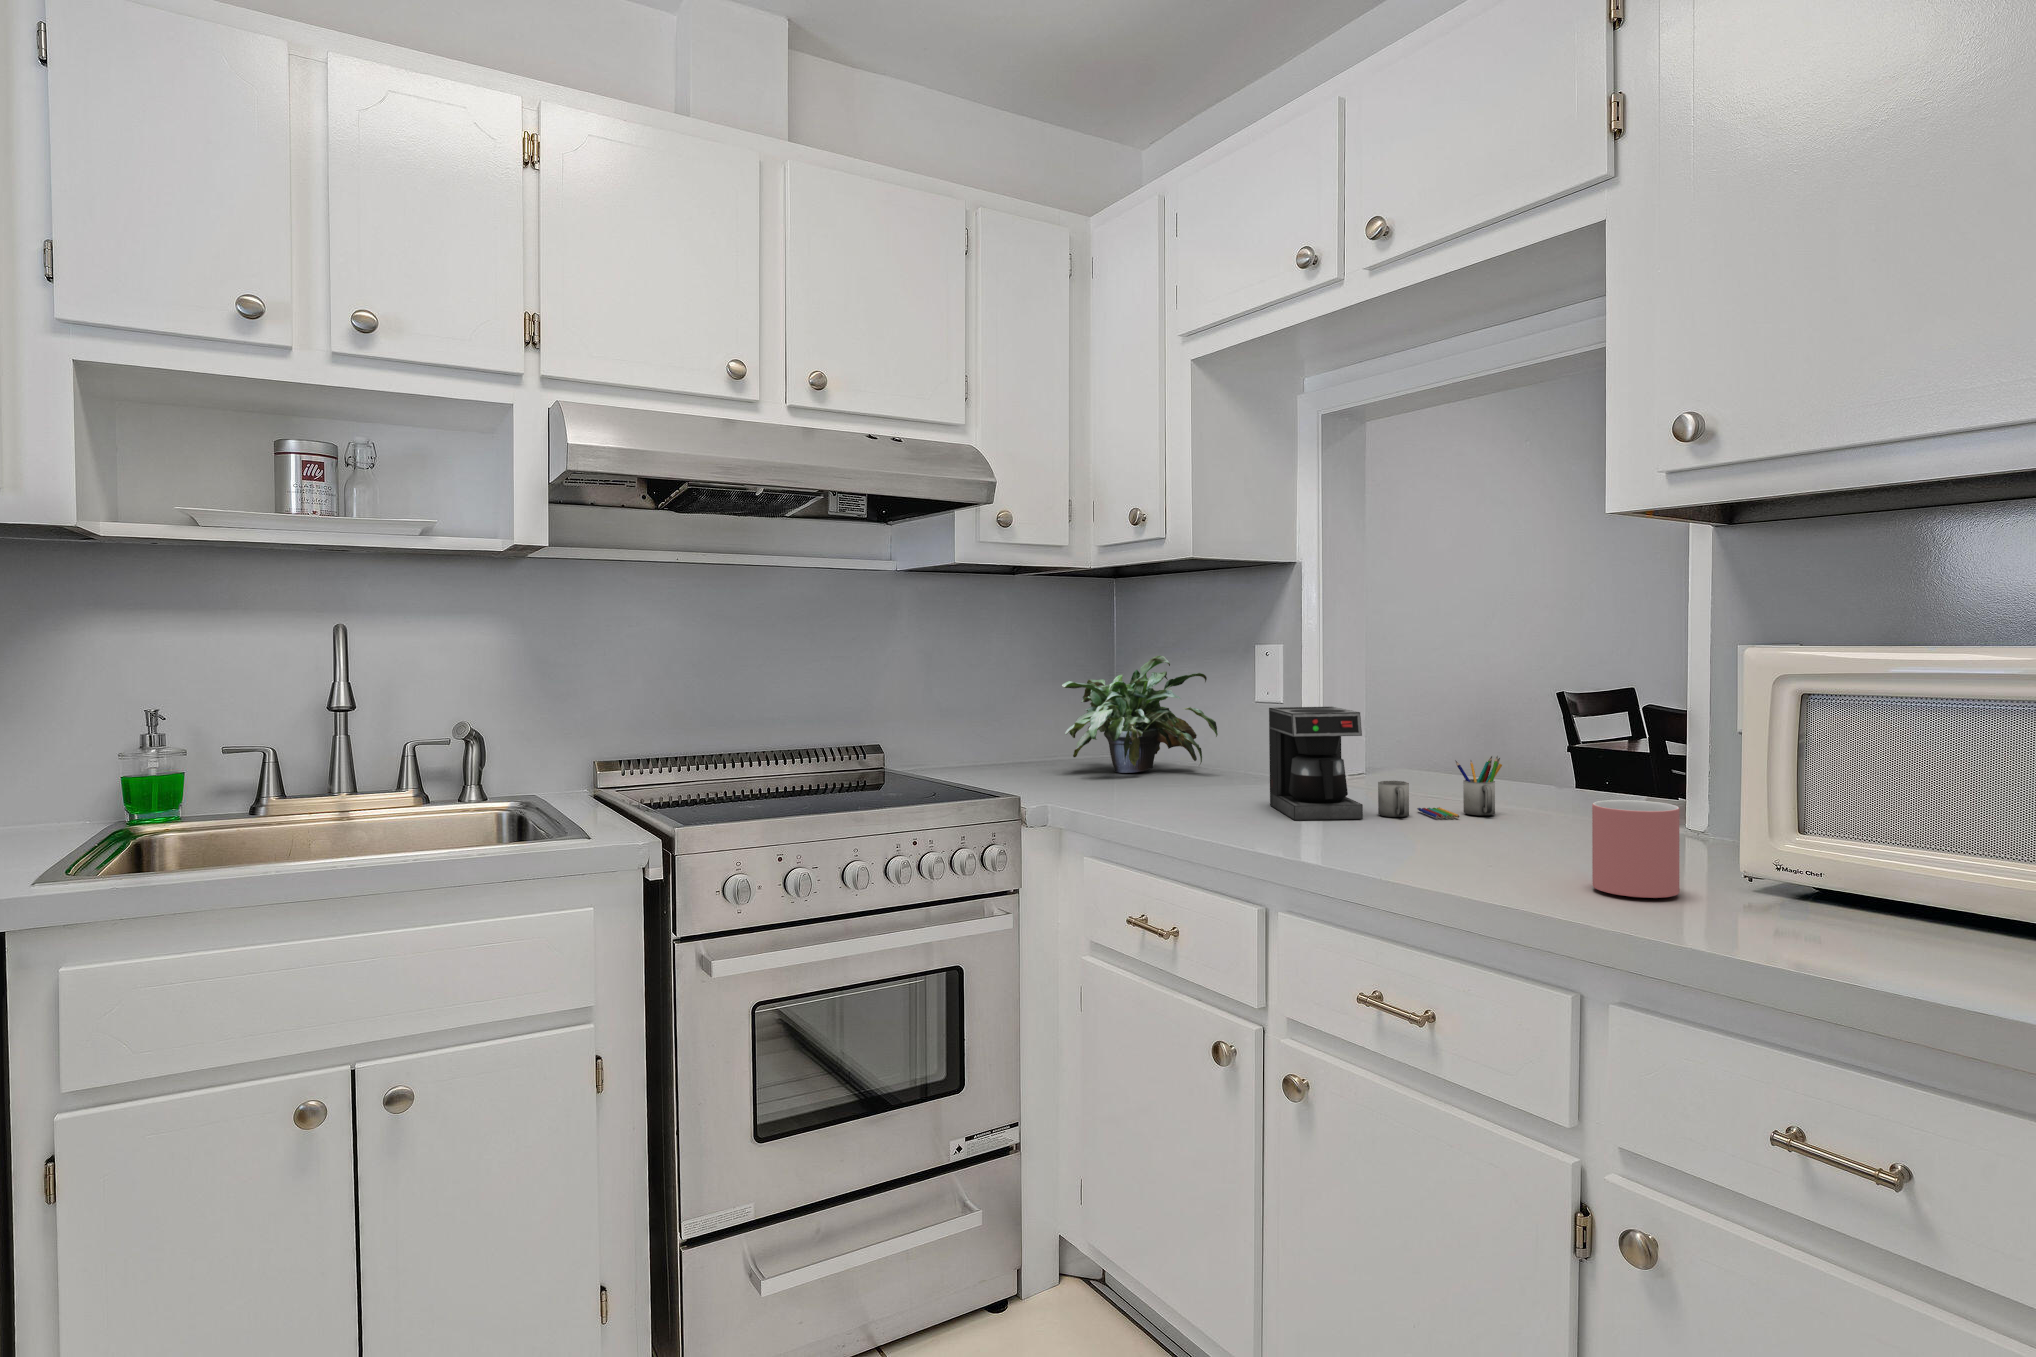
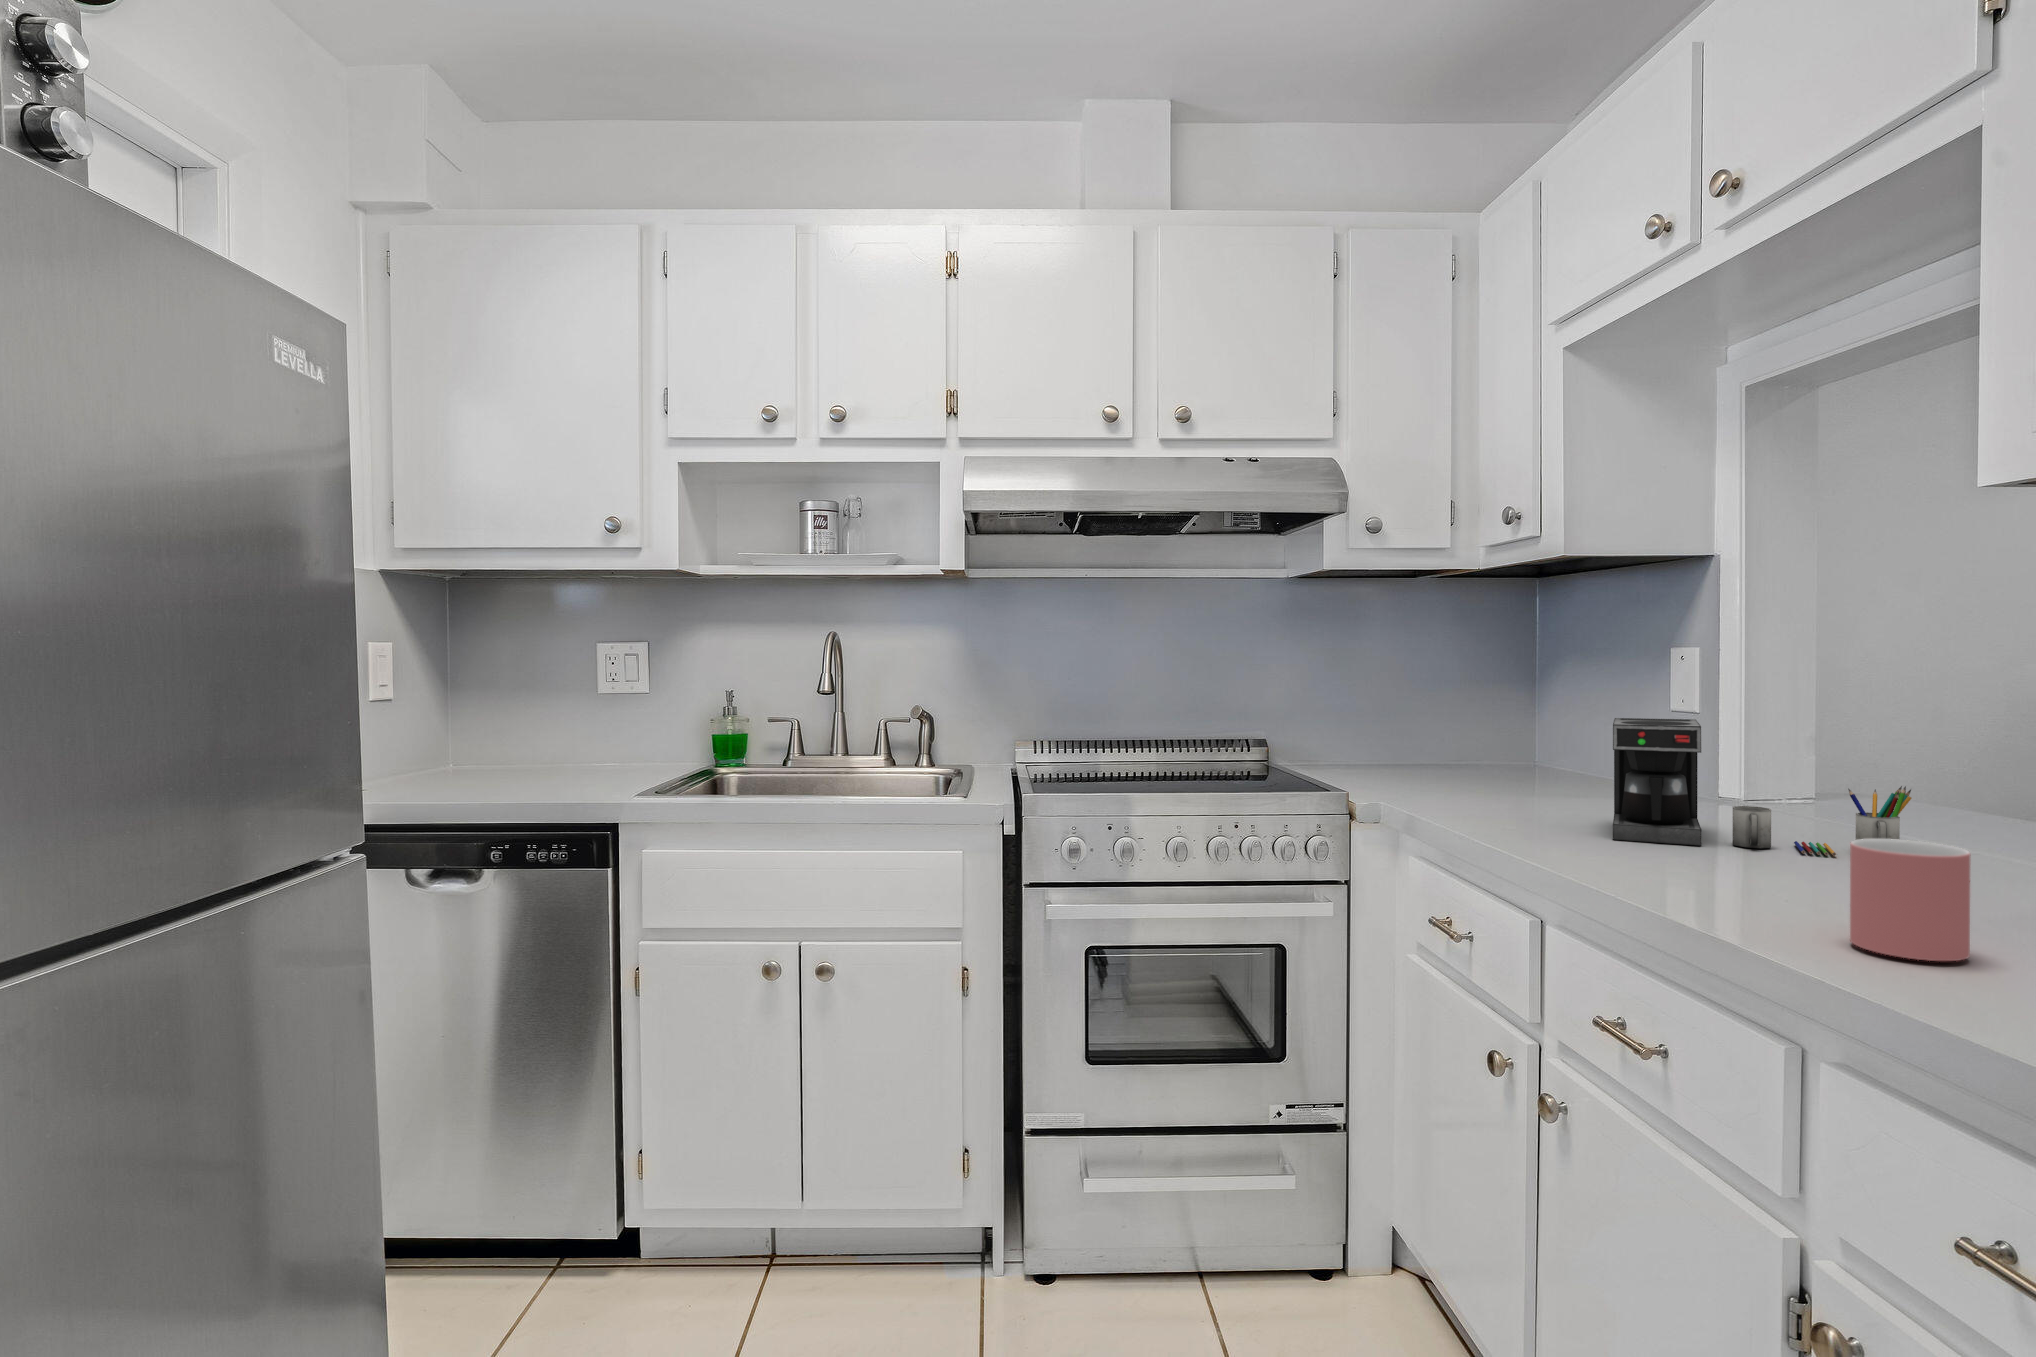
potted plant: present [1062,656,1218,773] -> none [1439,661,1614,782]

